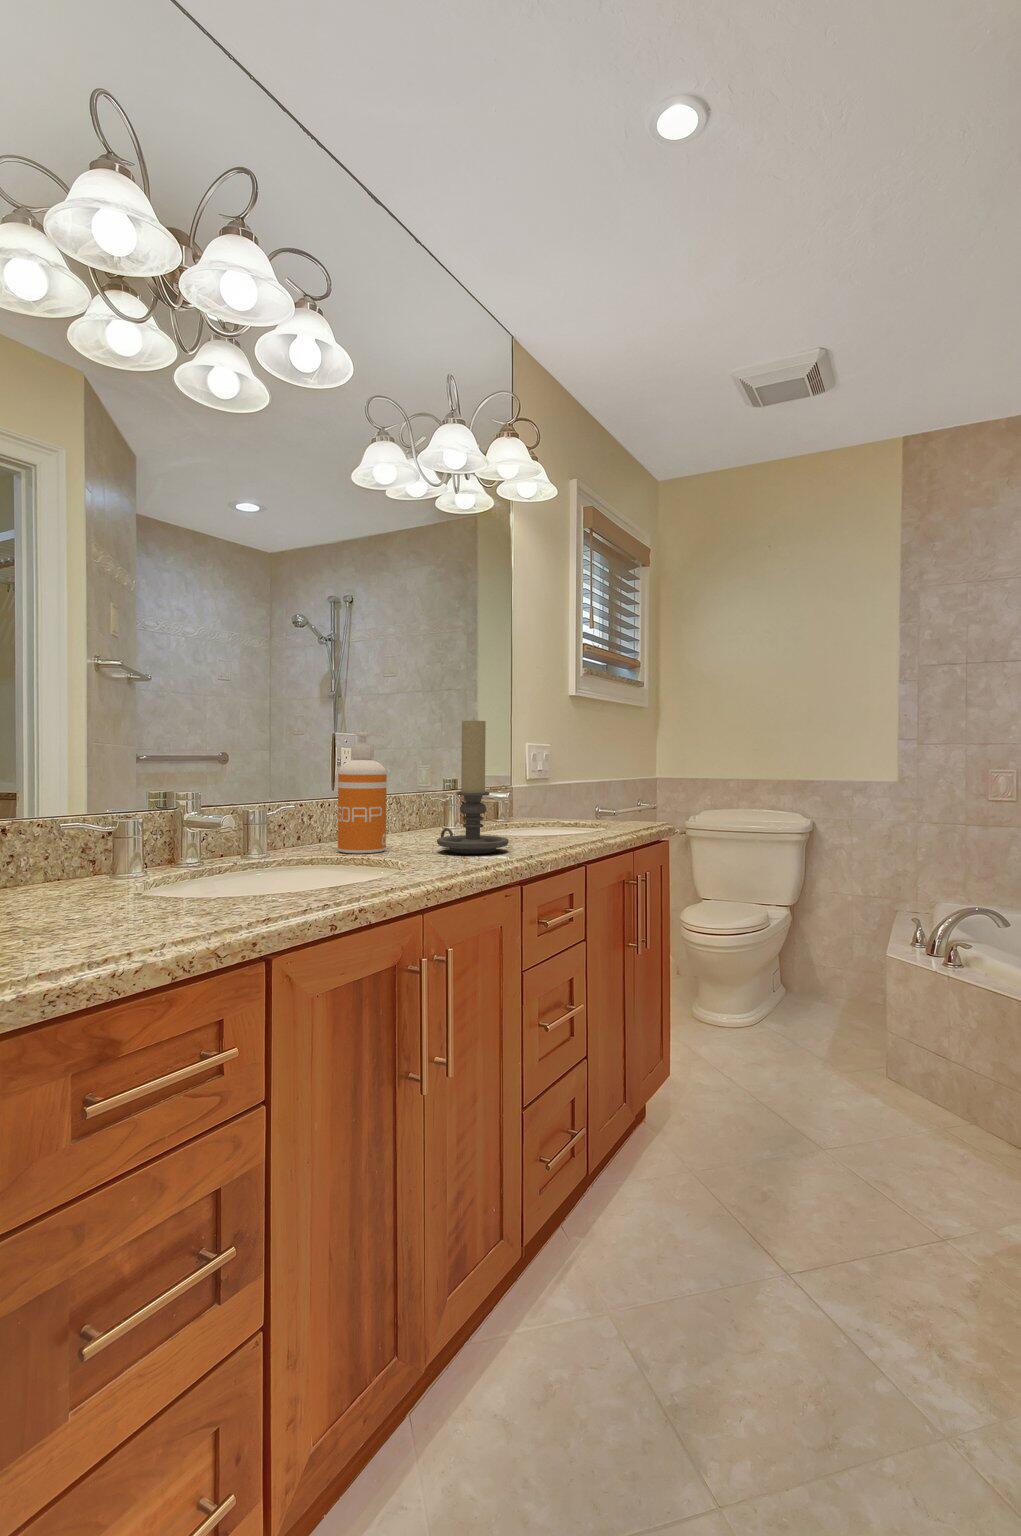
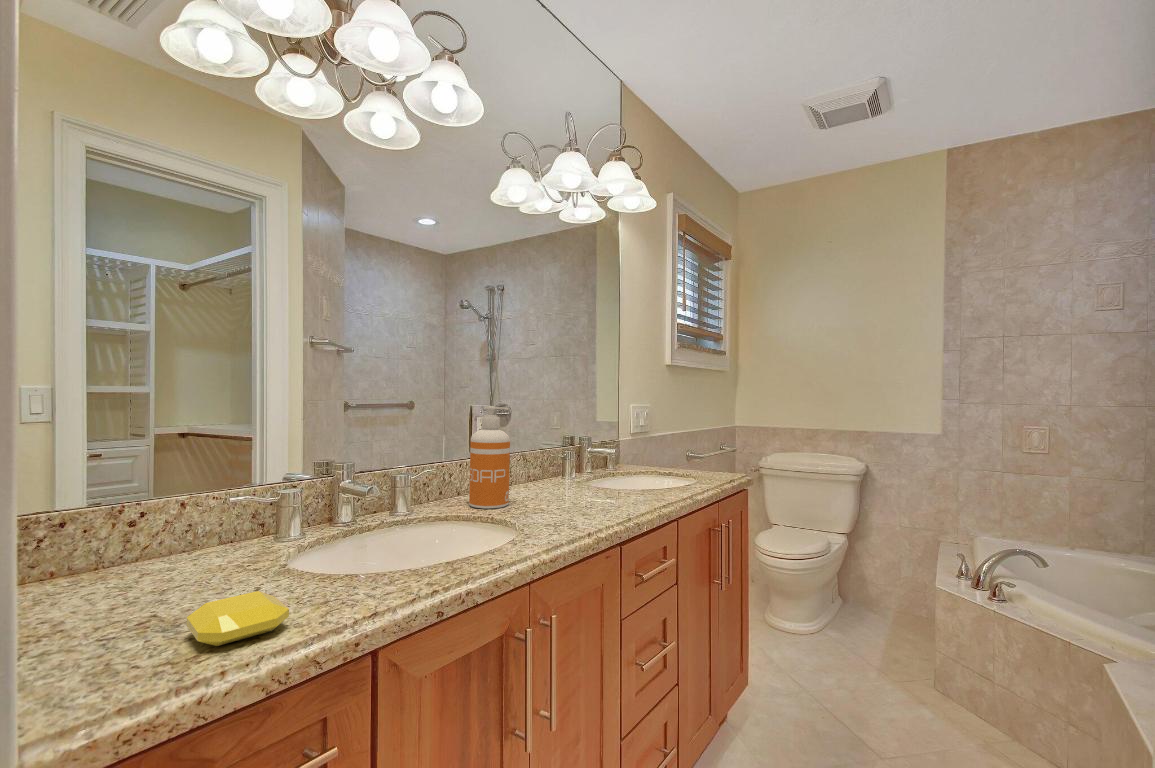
candle holder: present [437,718,509,854] -> none [551,396,611,512]
soap bar: none [69,896,178,940] -> present [186,591,289,646]

